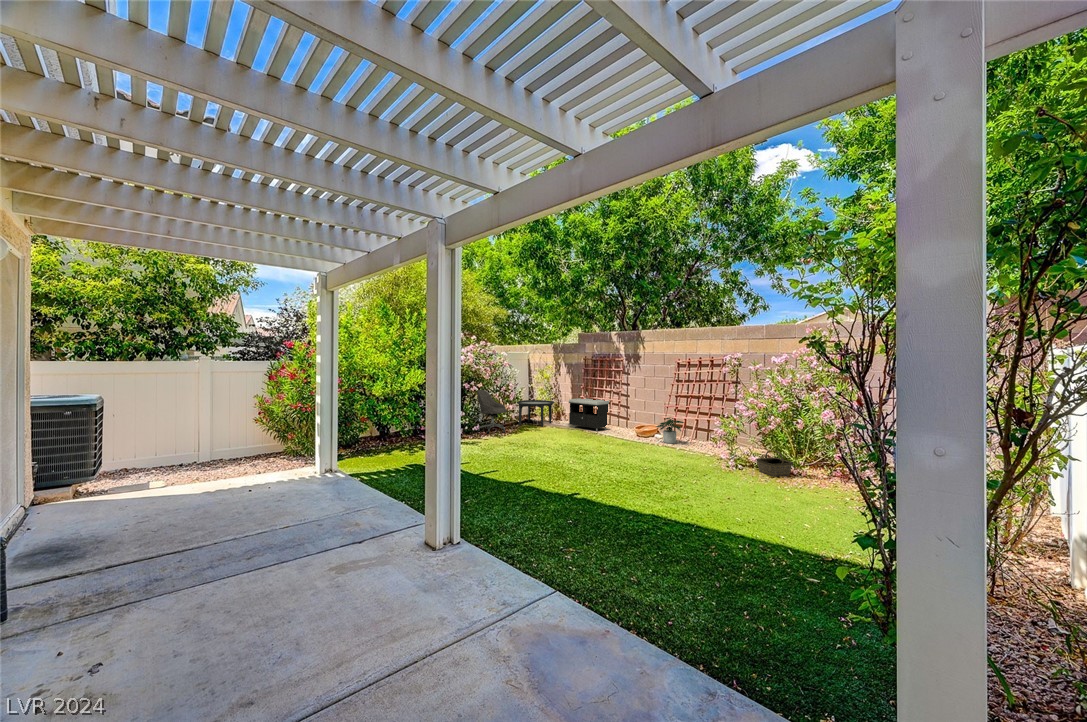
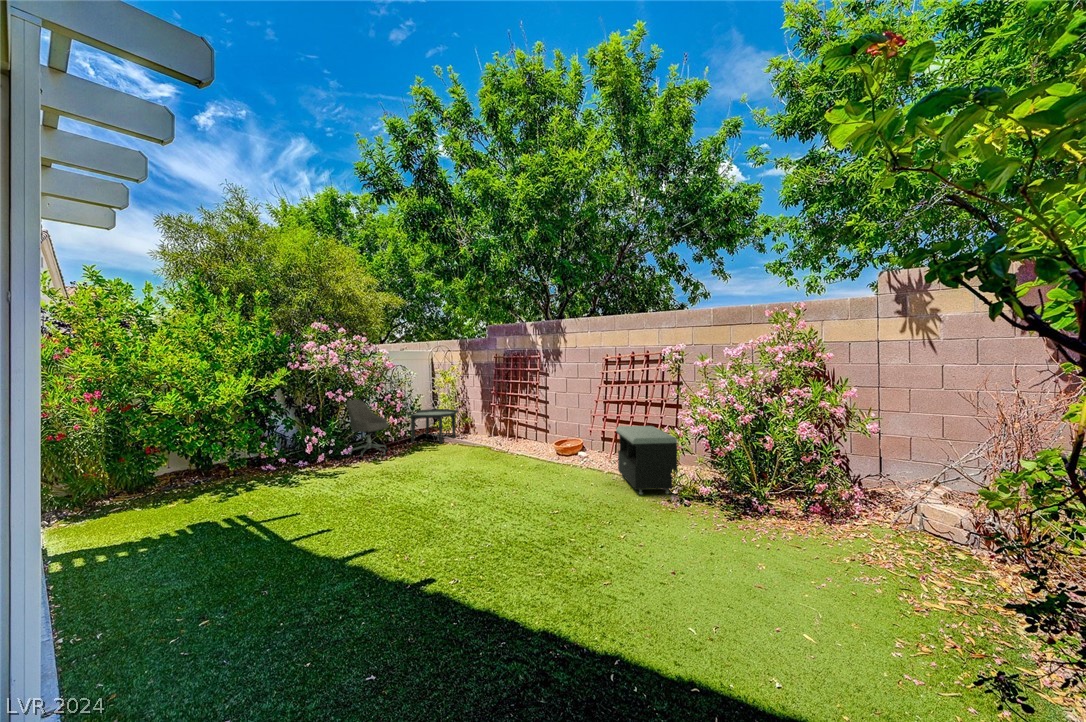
storage bench: present [569,398,609,431] -> present [616,426,677,494]
potted plant: present [656,417,684,444] -> none [579,429,615,464]
basket: present [756,450,793,476] -> none [708,477,757,516]

